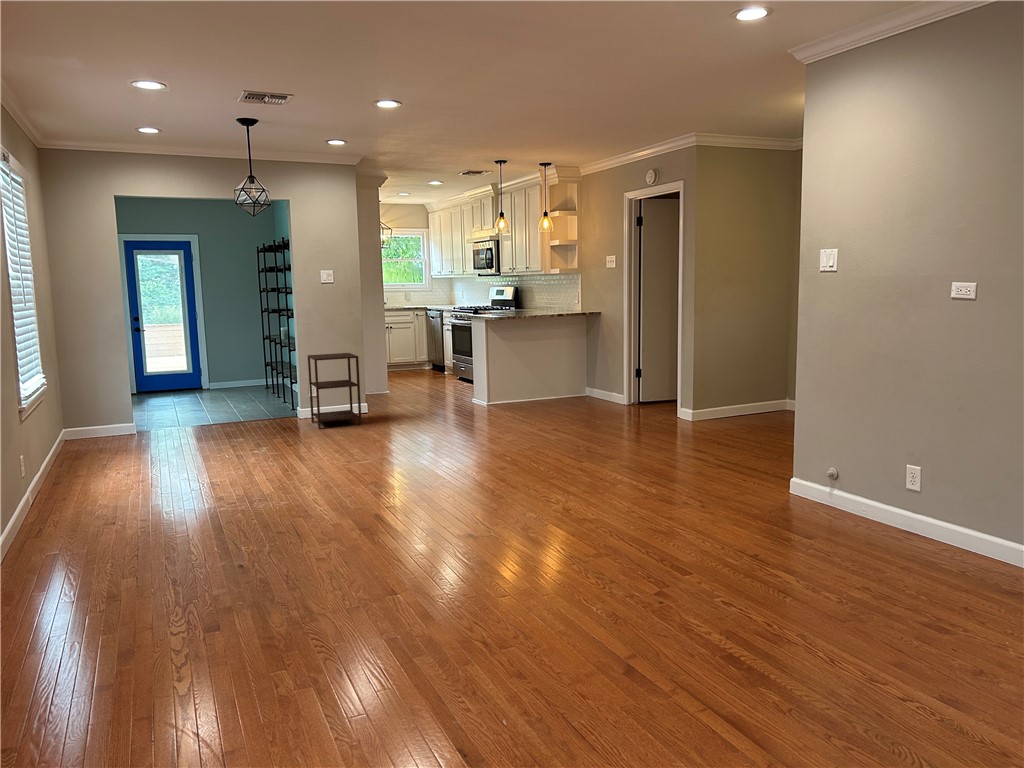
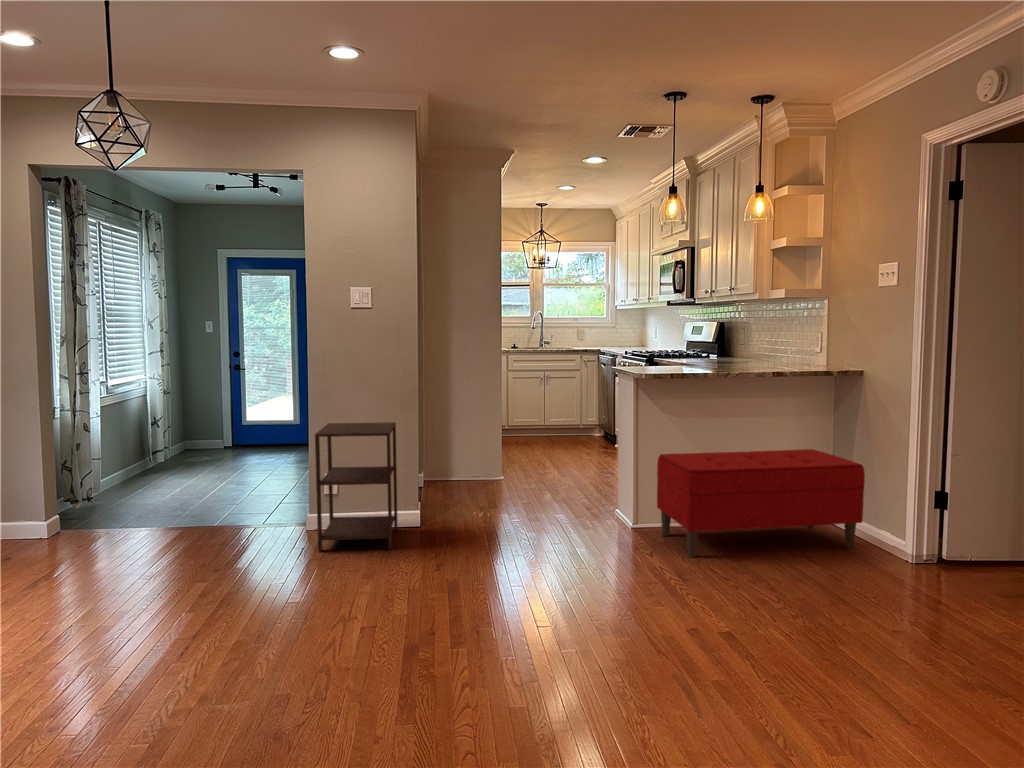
bench: none [501,356,604,412] -> present [657,449,865,558]

